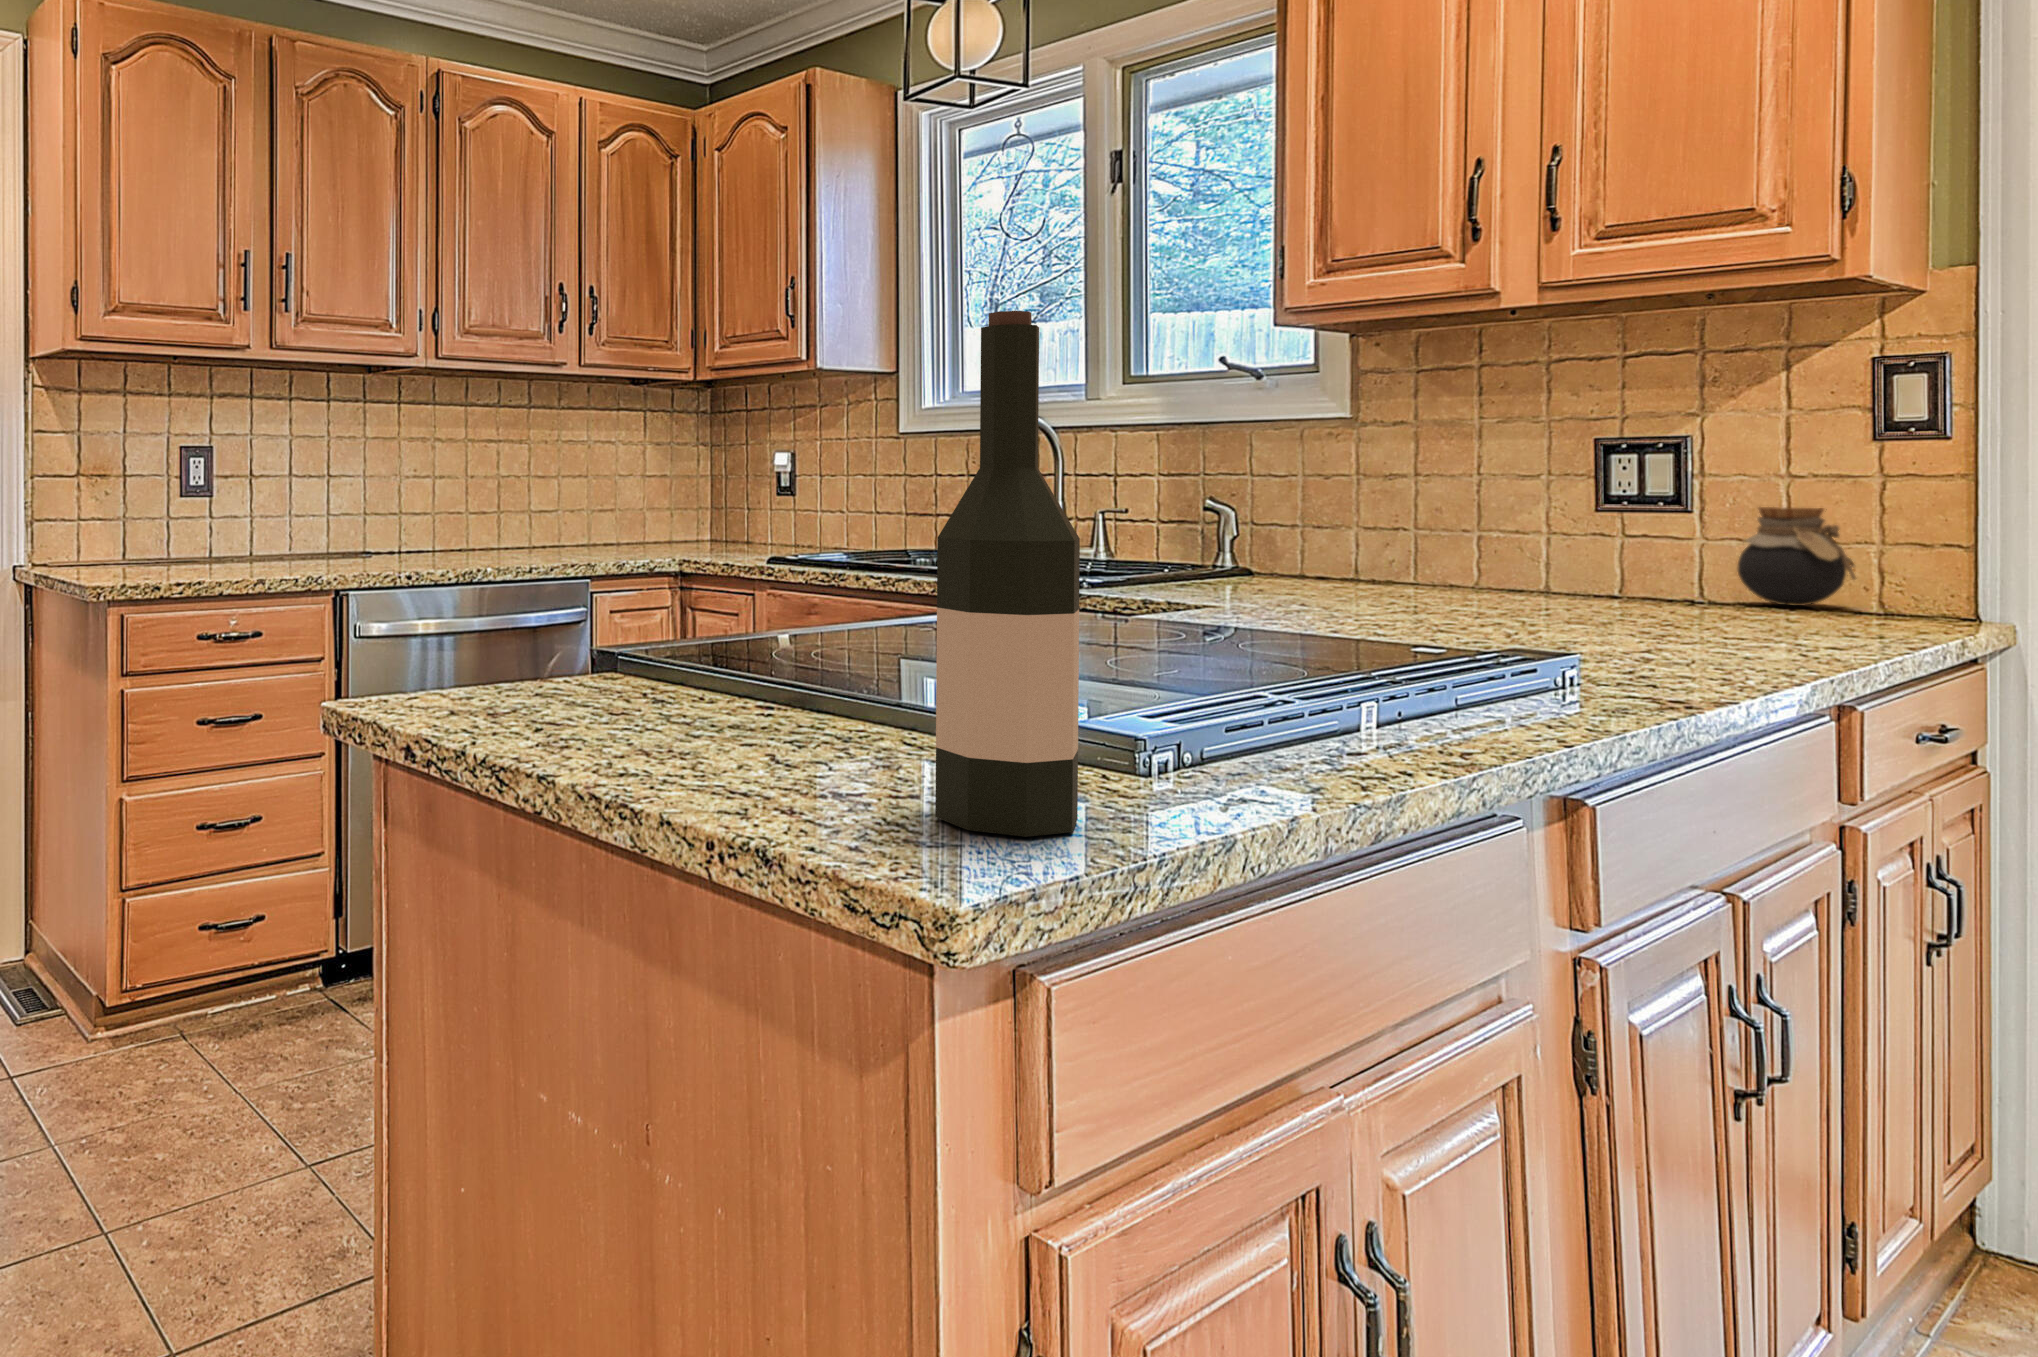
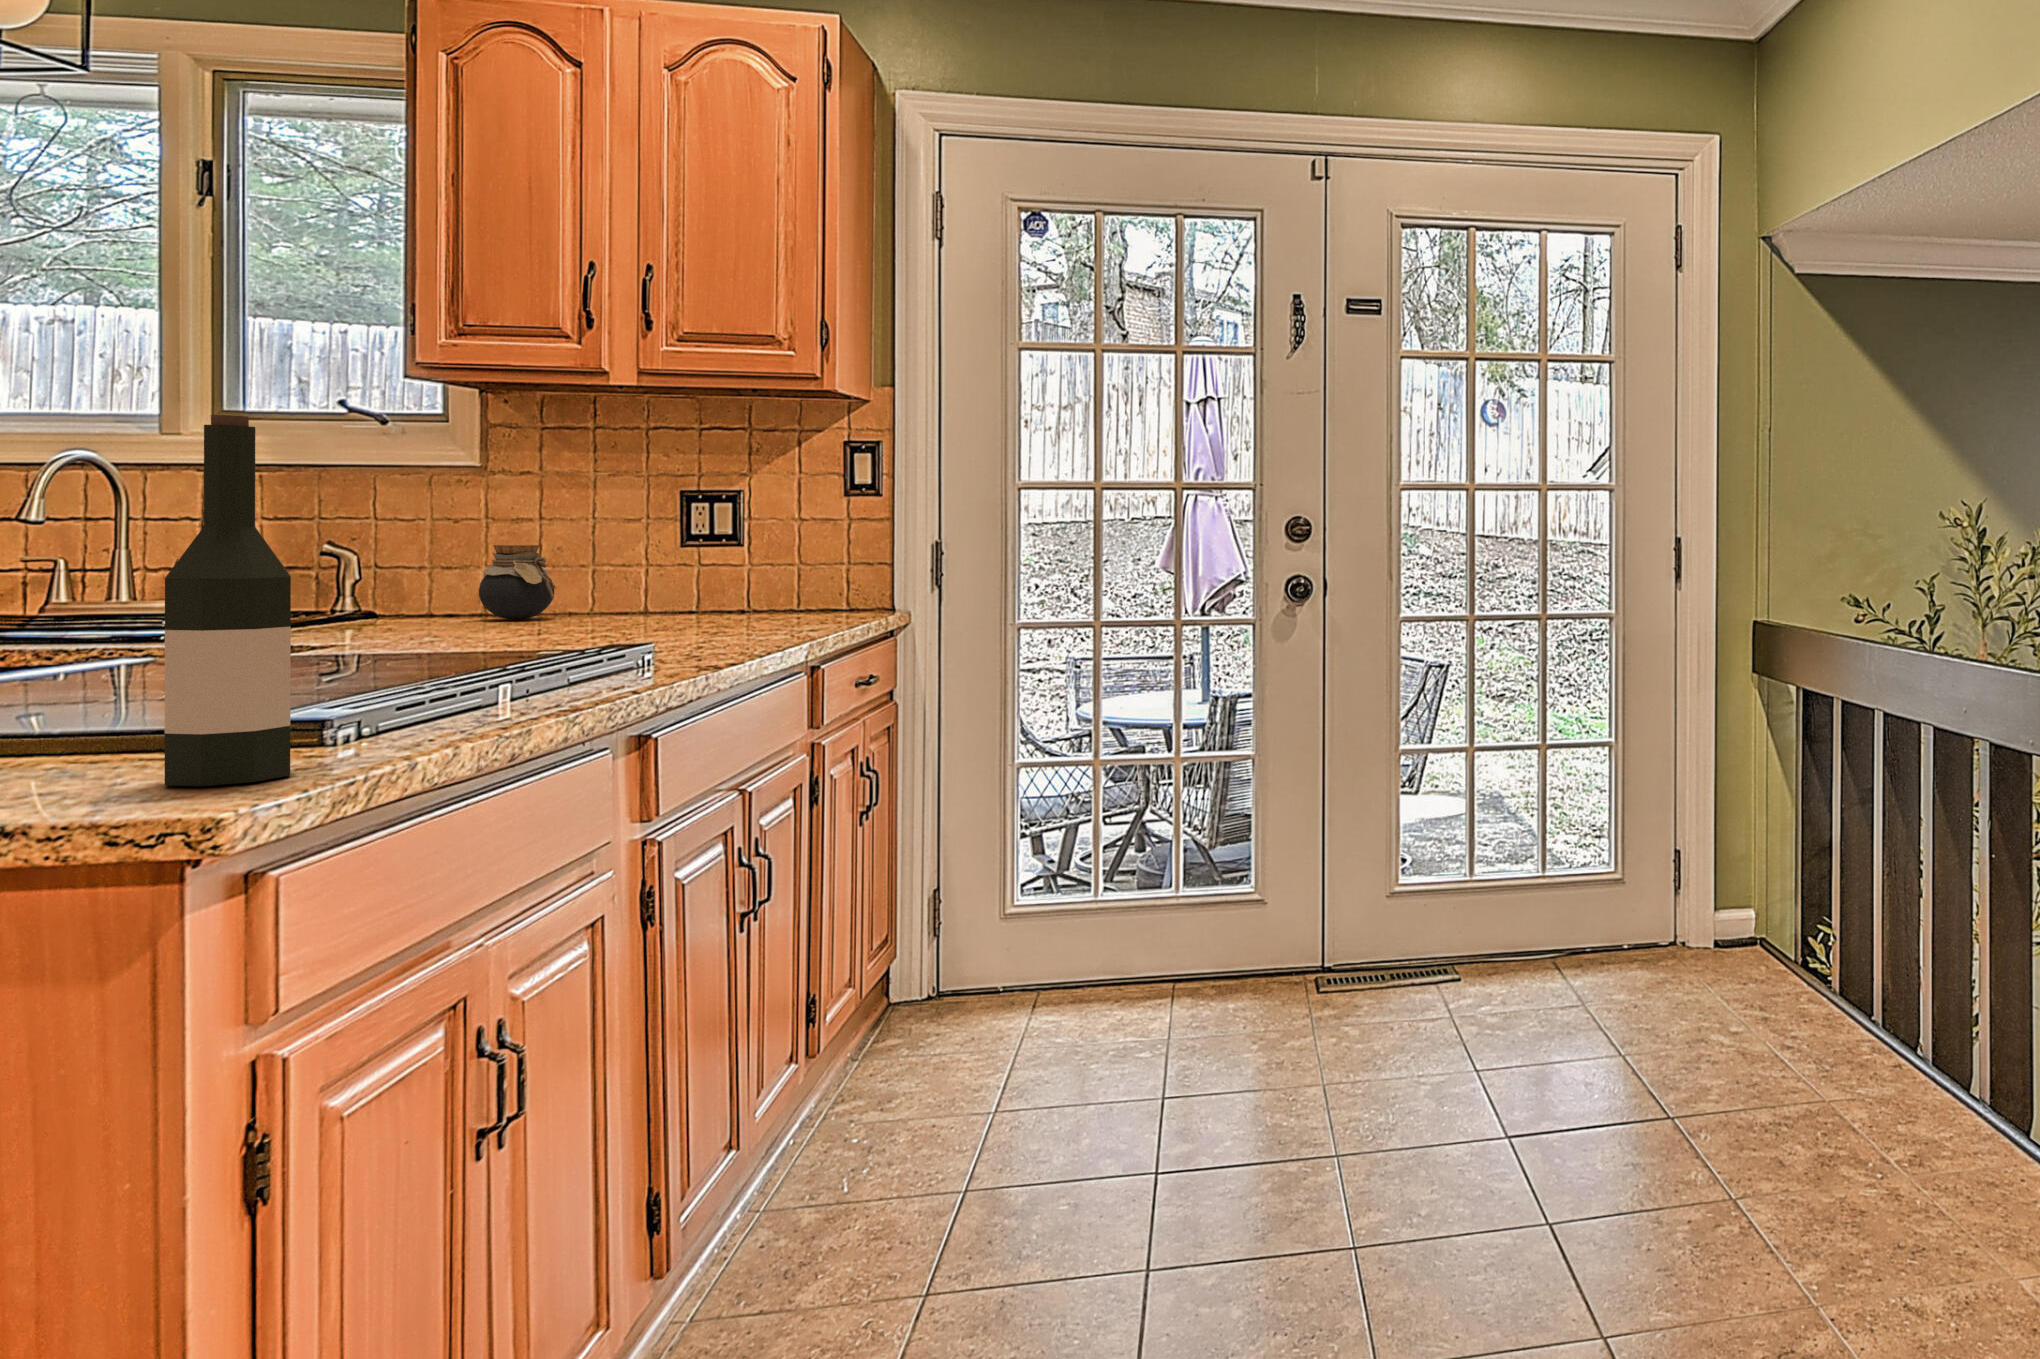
jar: present [1738,507,1856,606] -> present [479,545,556,620]

